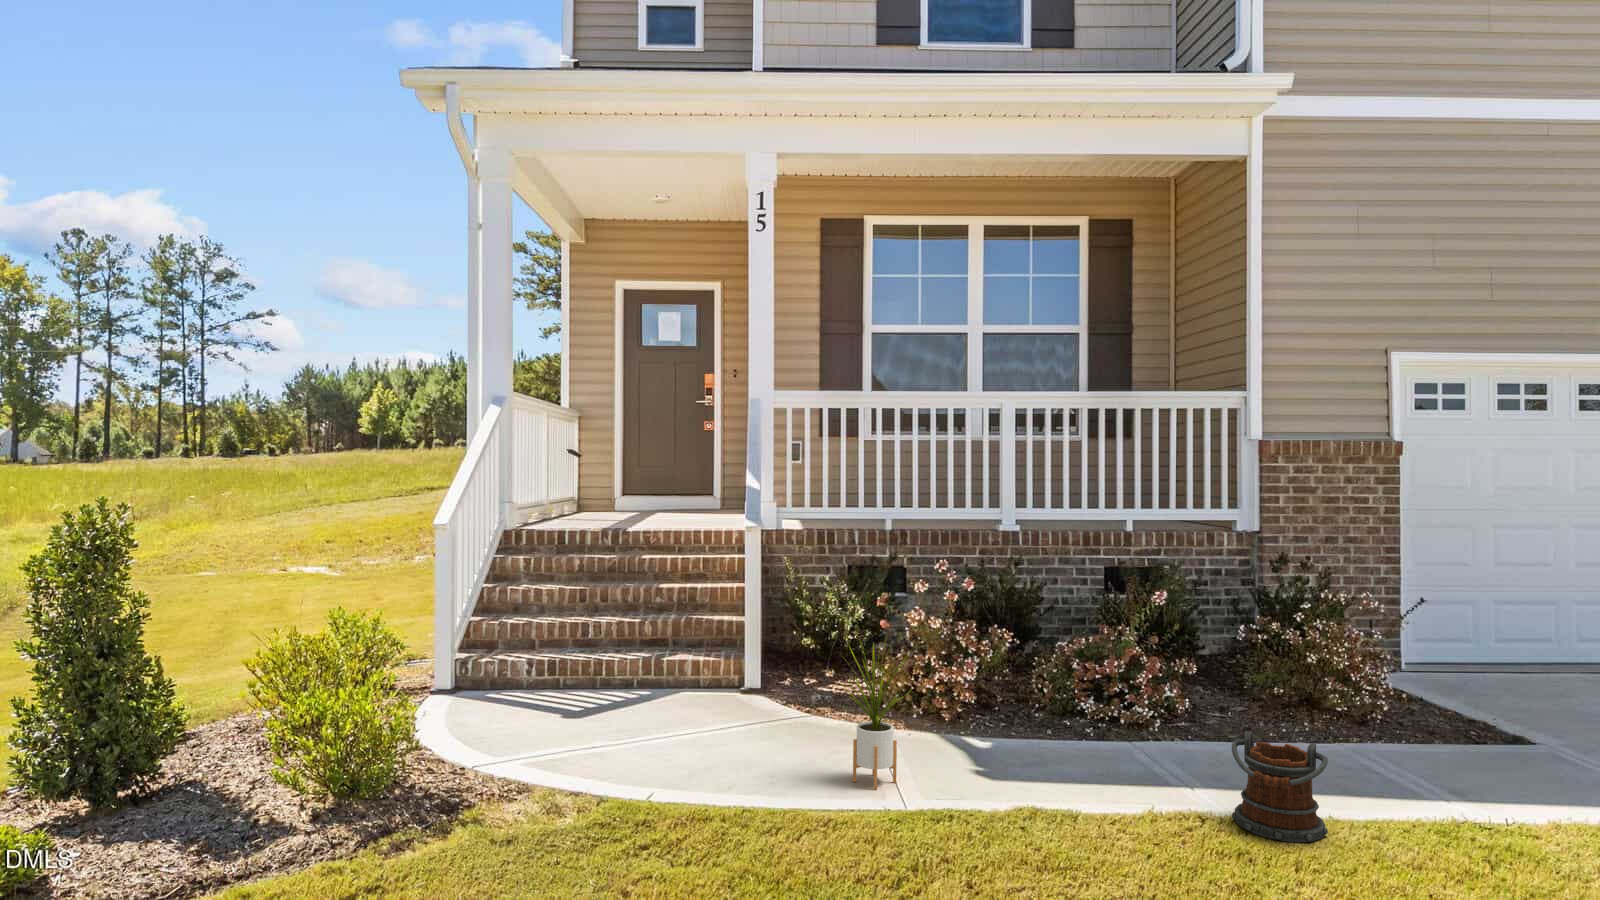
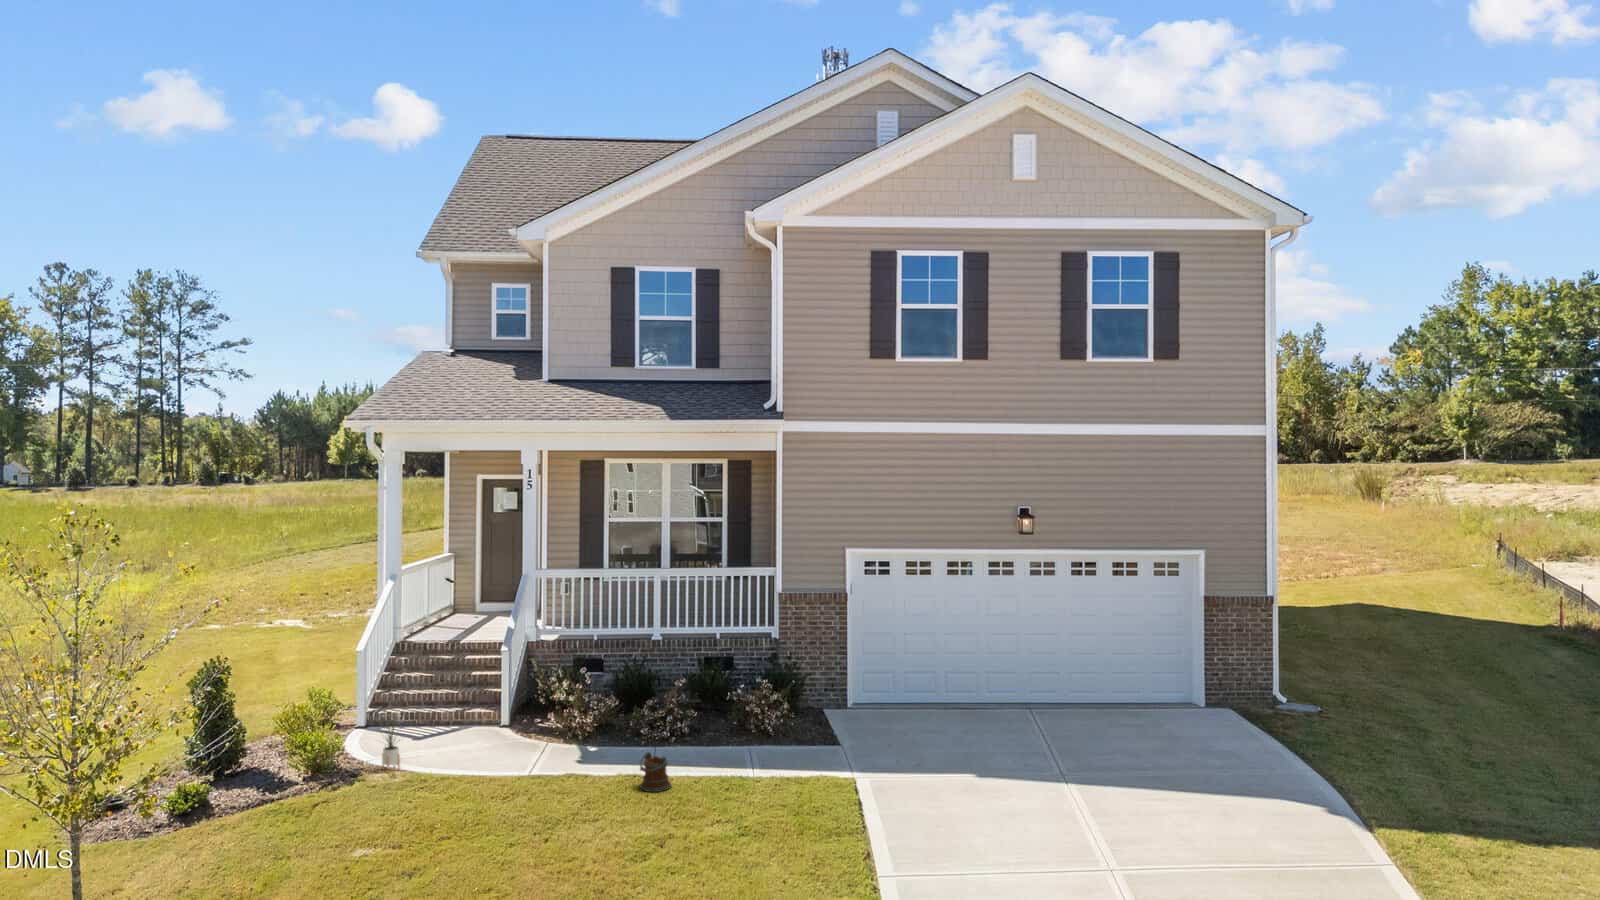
house plant: present [840,637,911,790] -> present [382,726,400,769]

